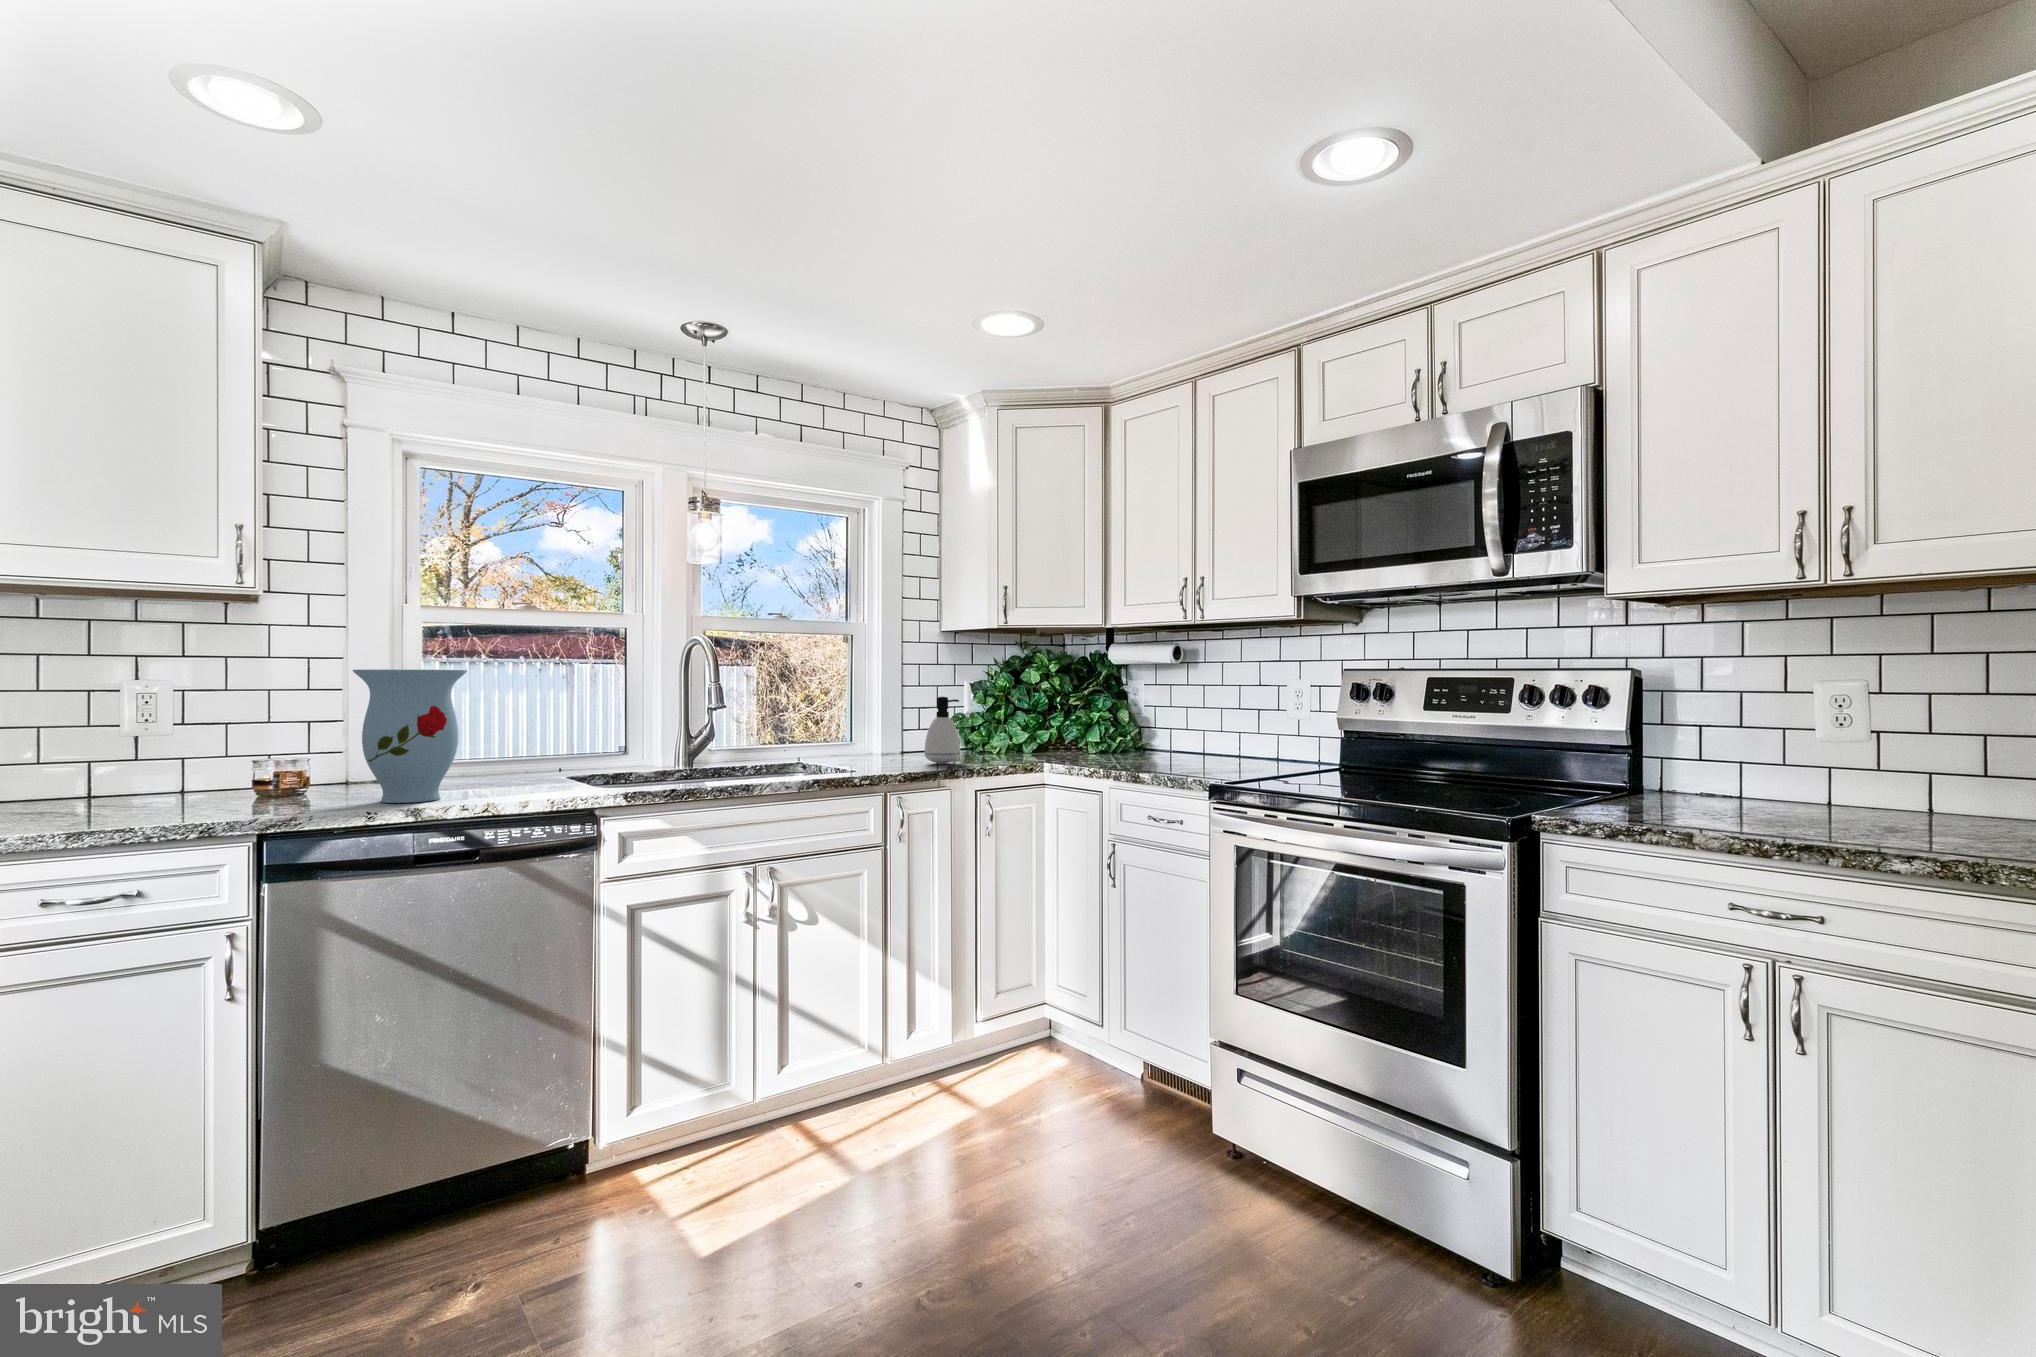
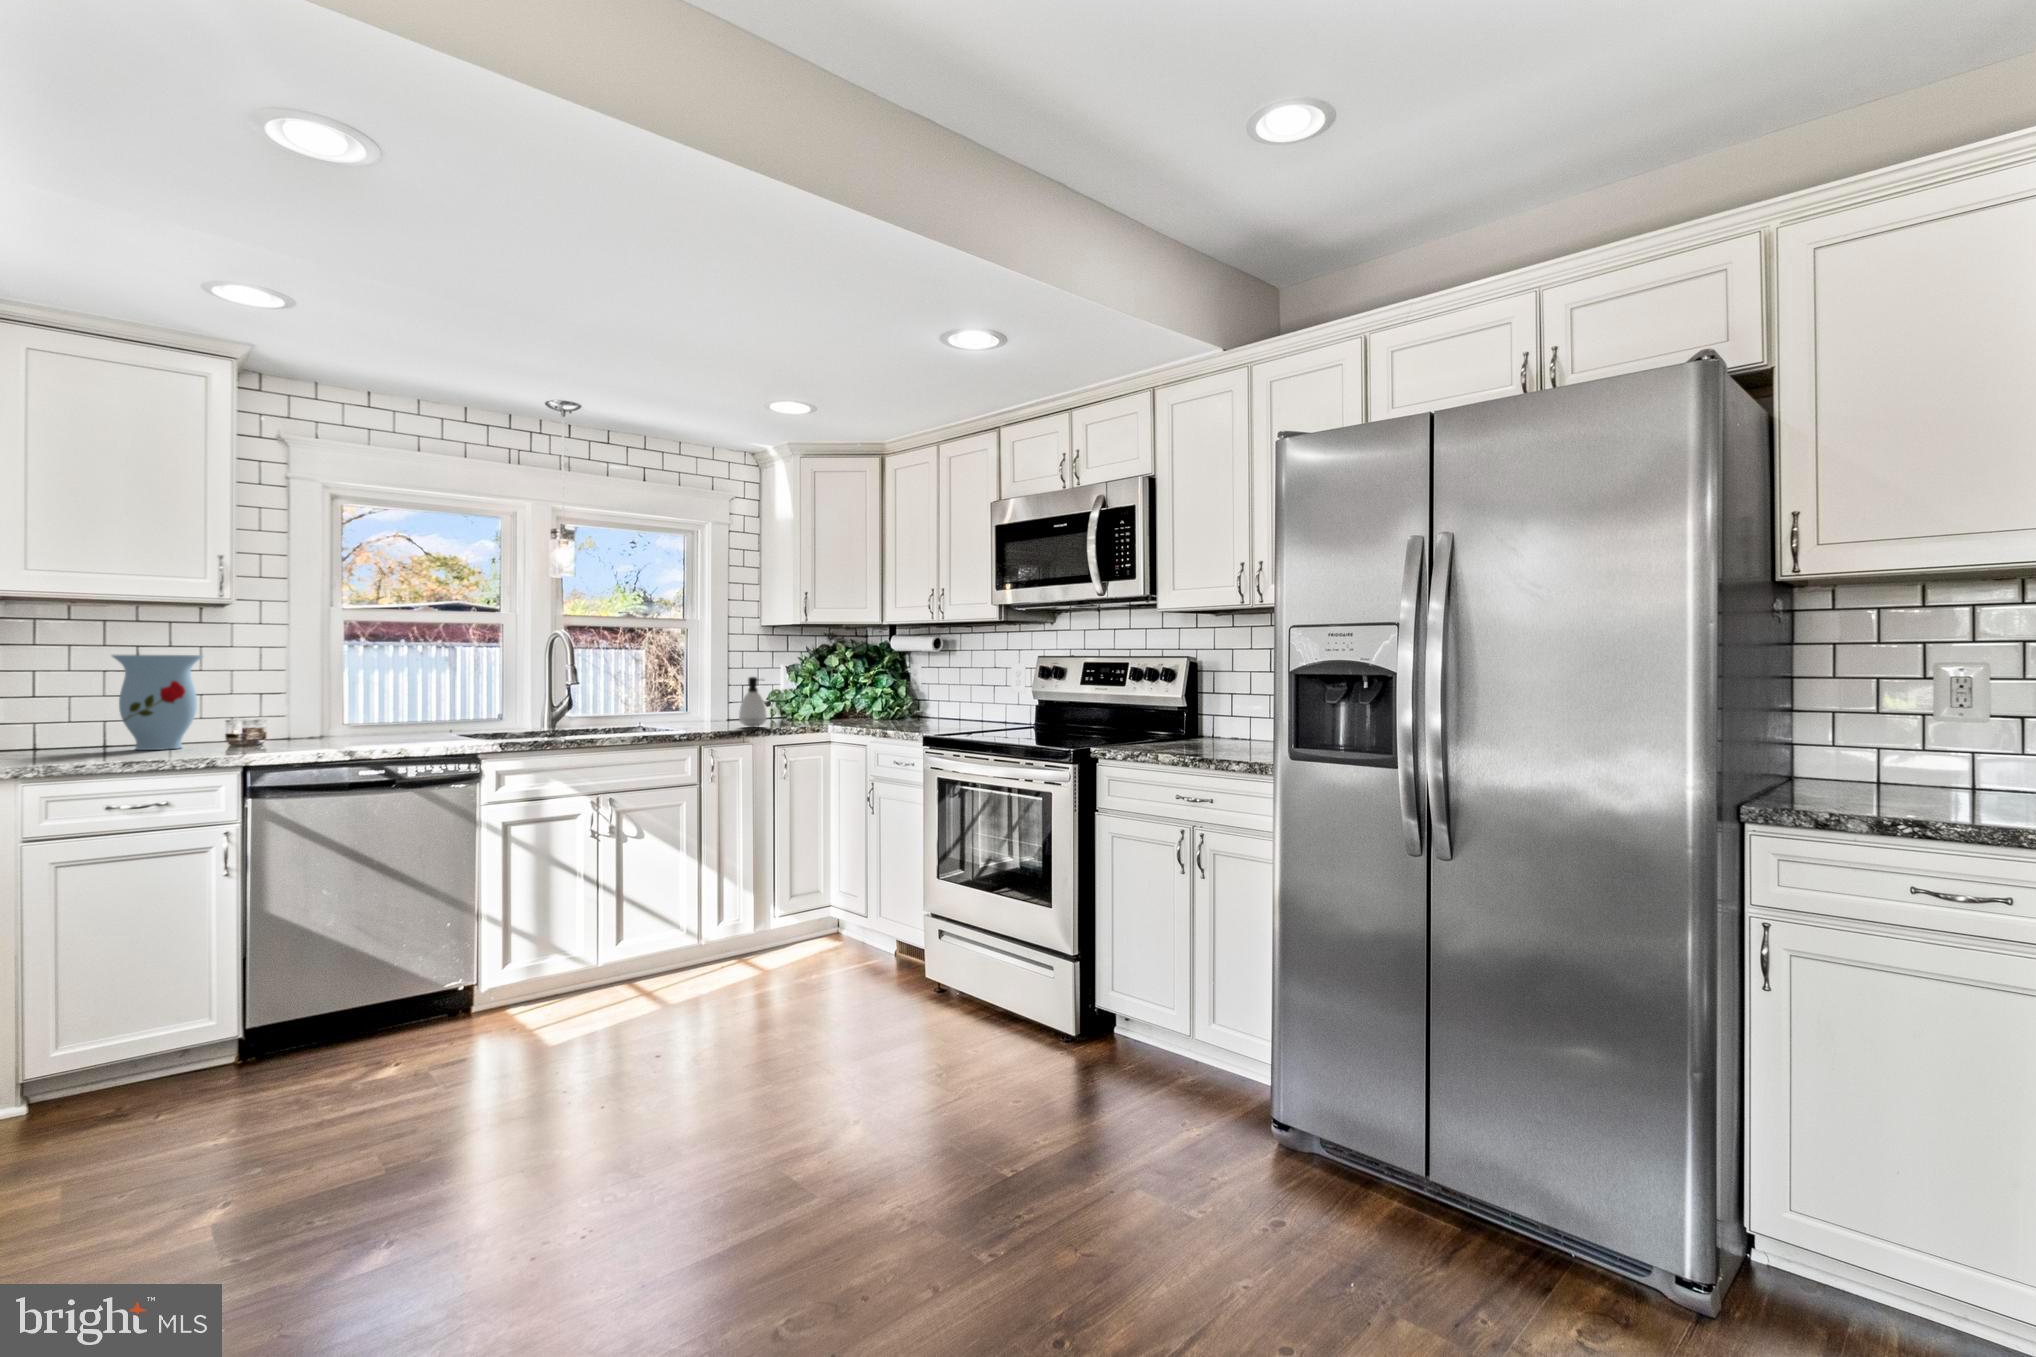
vase: present [353,669,467,803] -> present [112,655,203,750]

